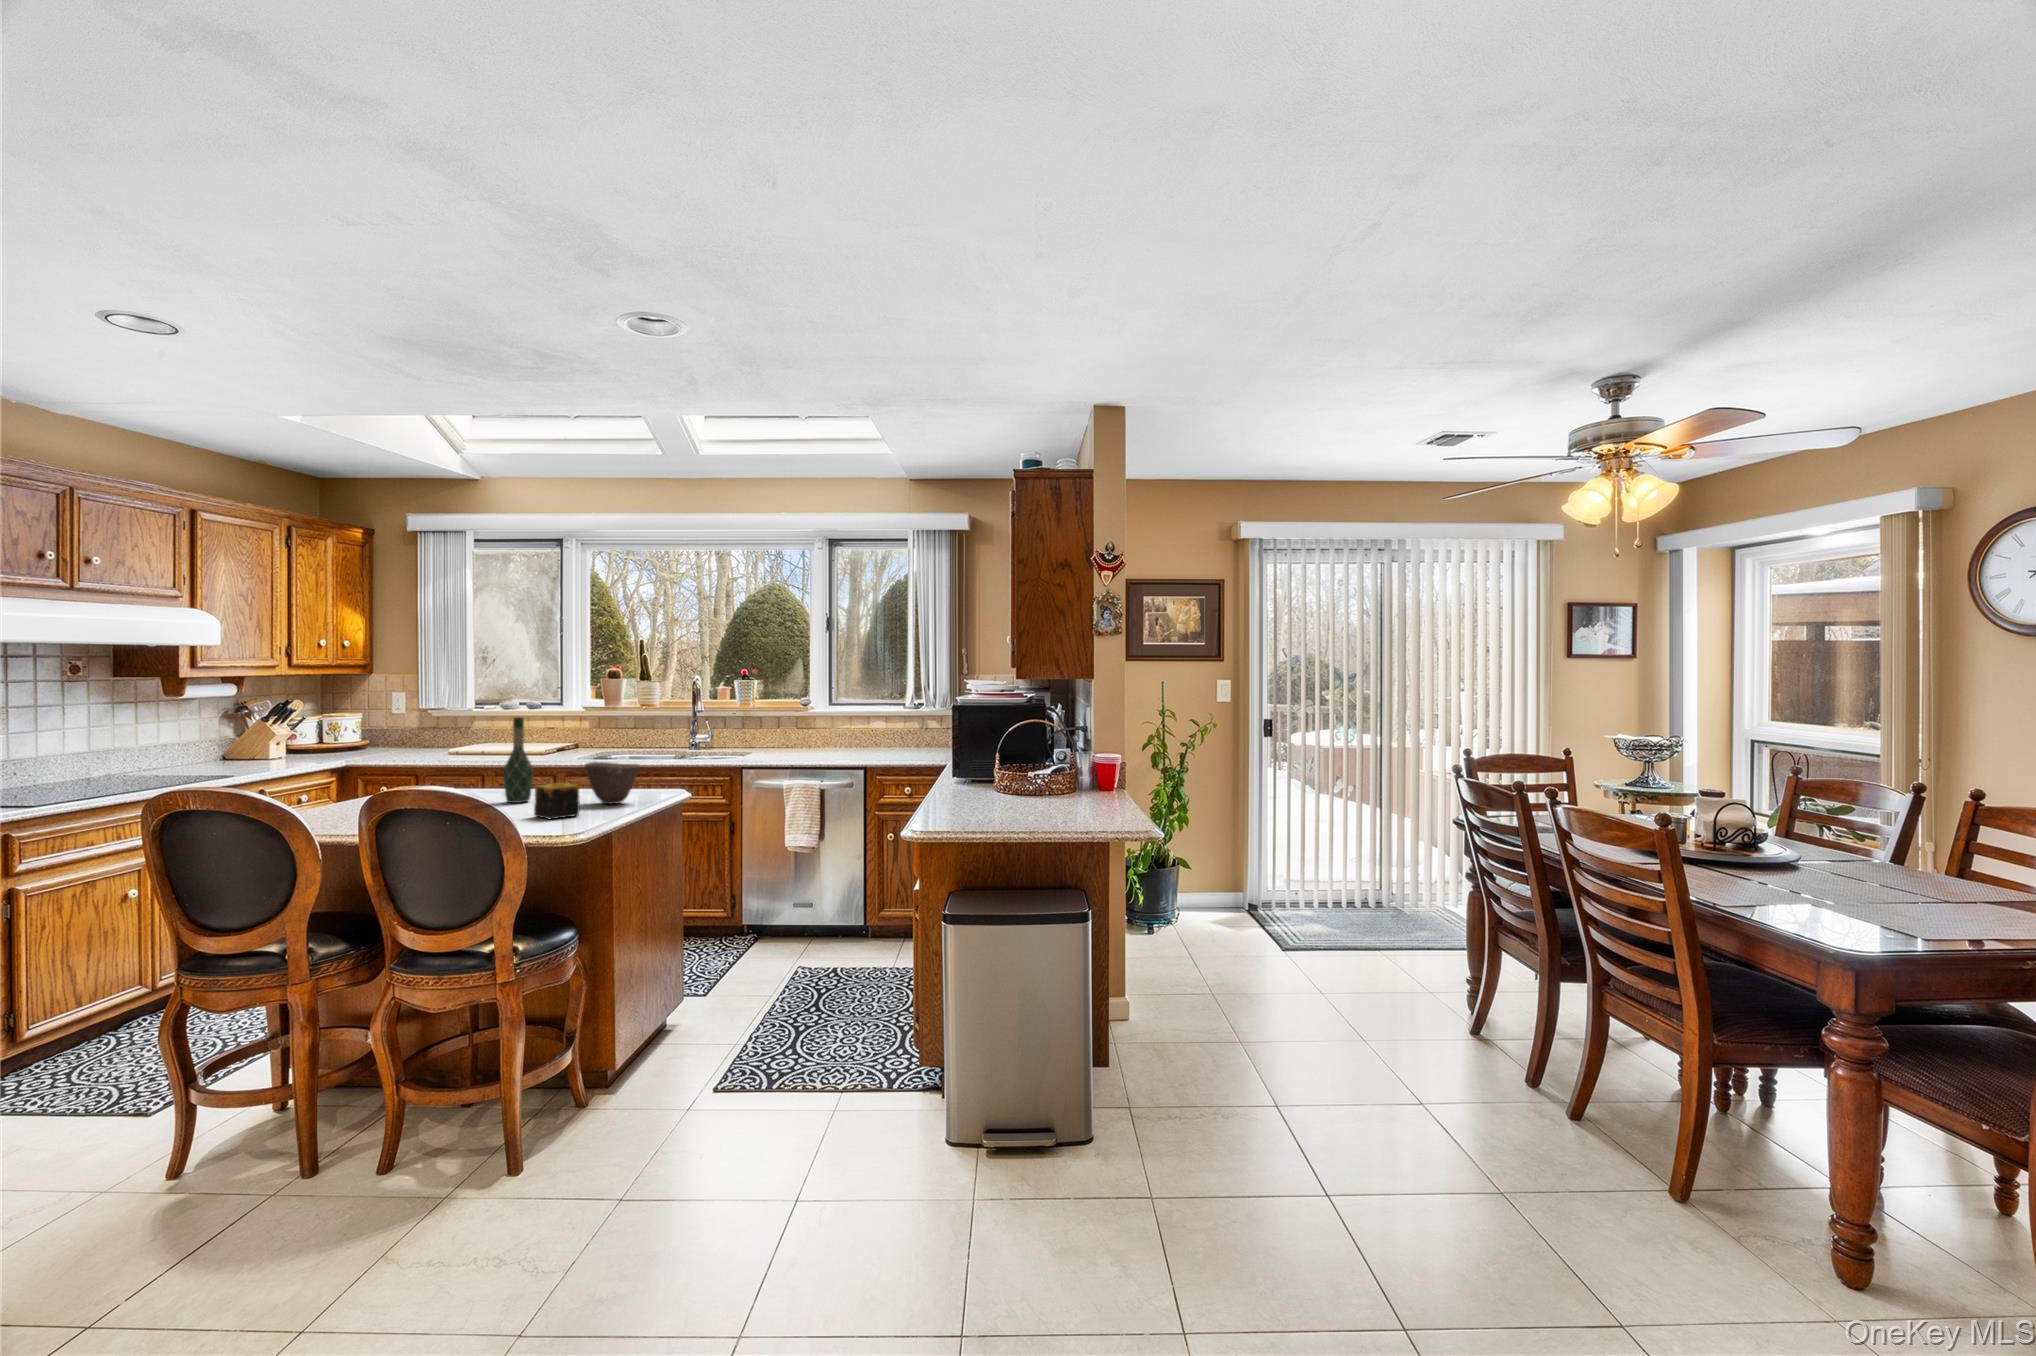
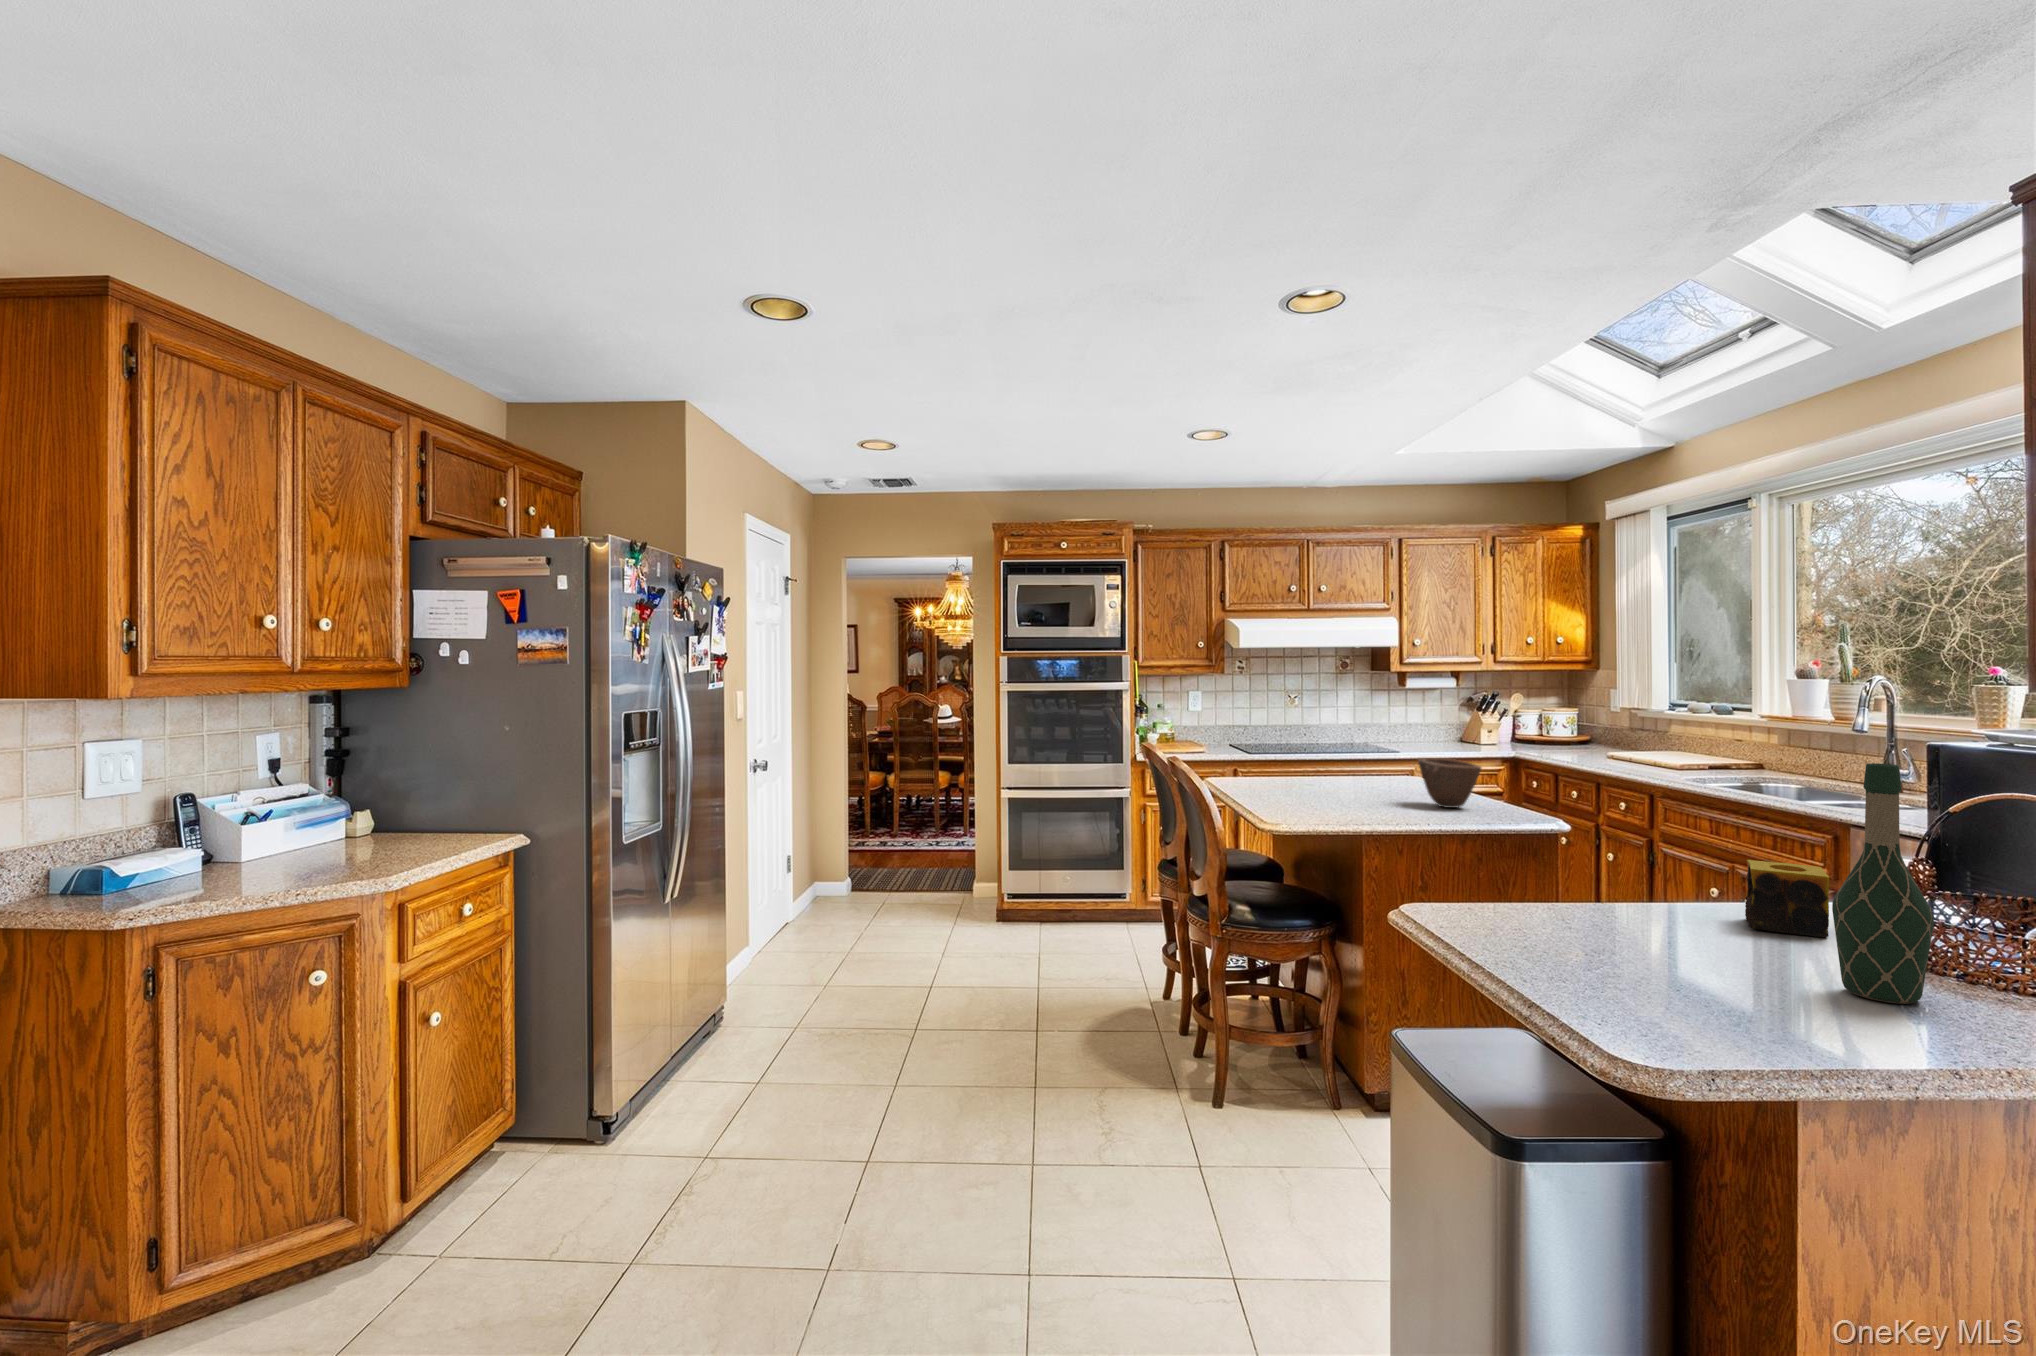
wine bottle: present [503,717,534,803] -> present [1832,763,1934,1004]
candle: present [534,783,580,819] -> present [1745,860,1829,938]

